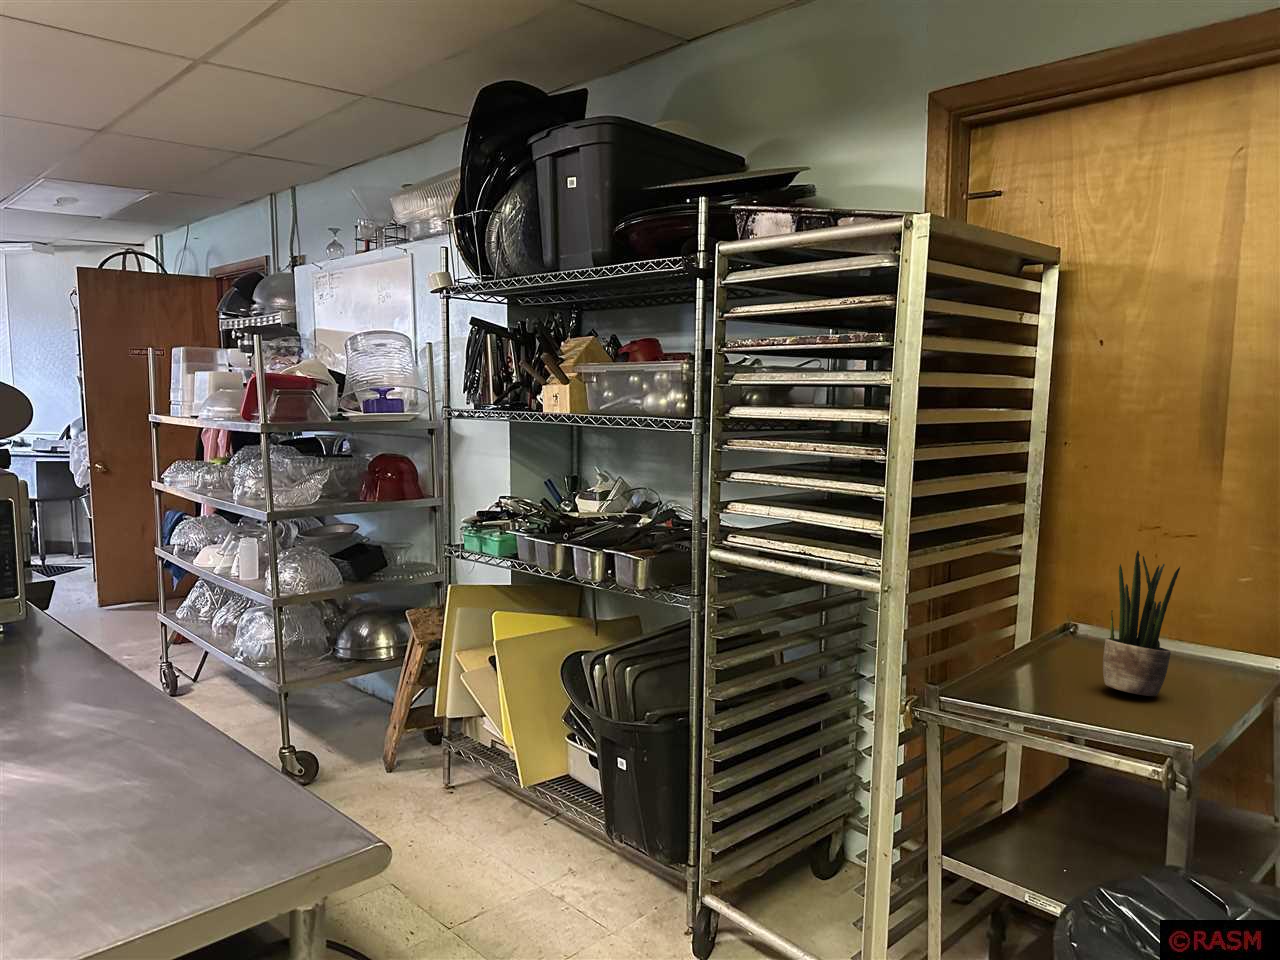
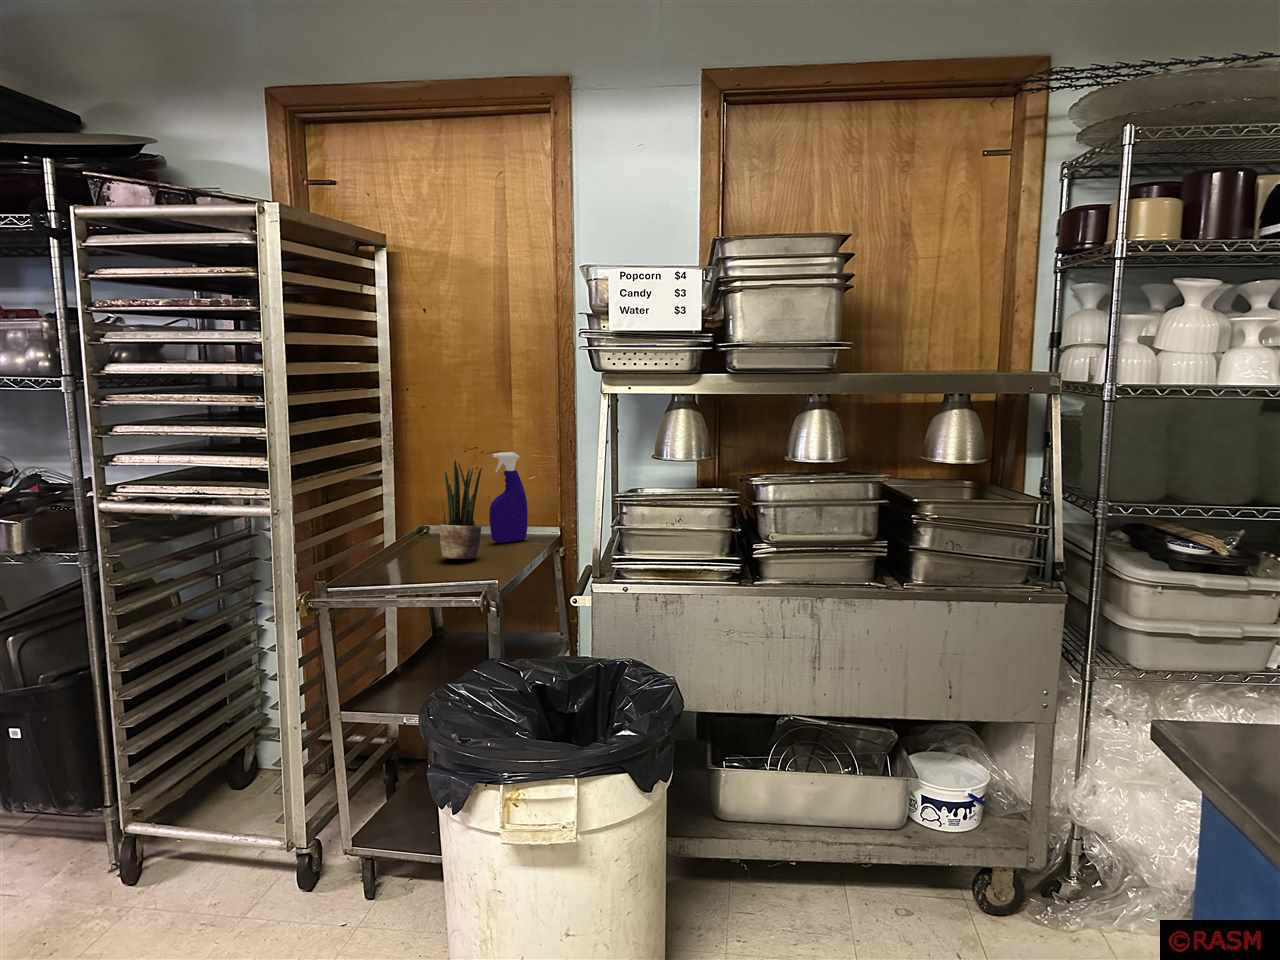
spray bottle: none [1180,544,1245,677] -> present [489,452,528,543]

